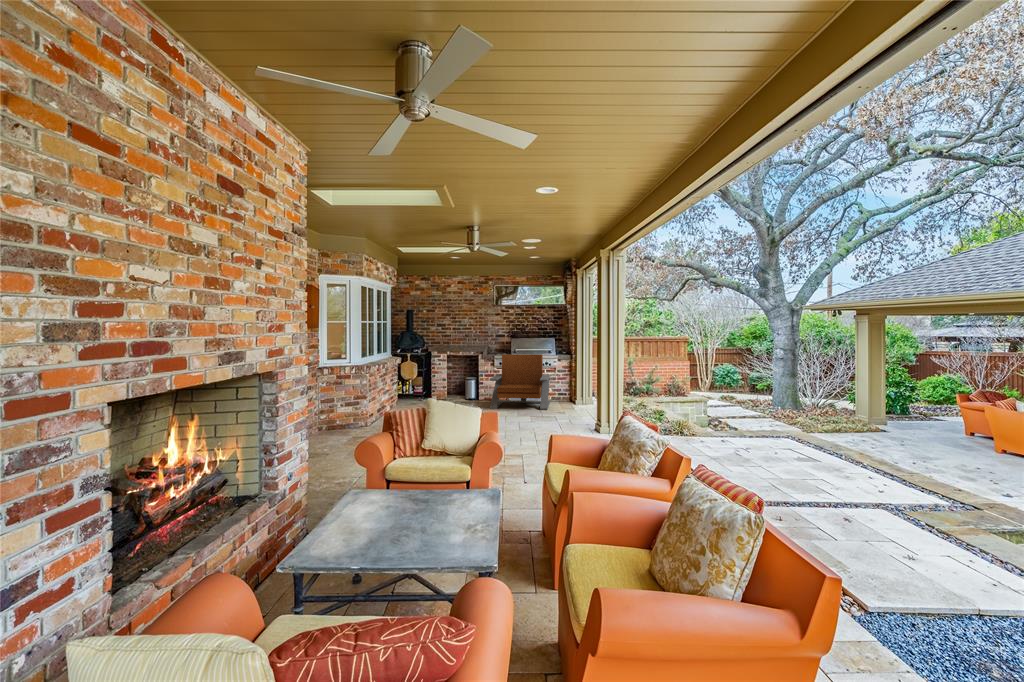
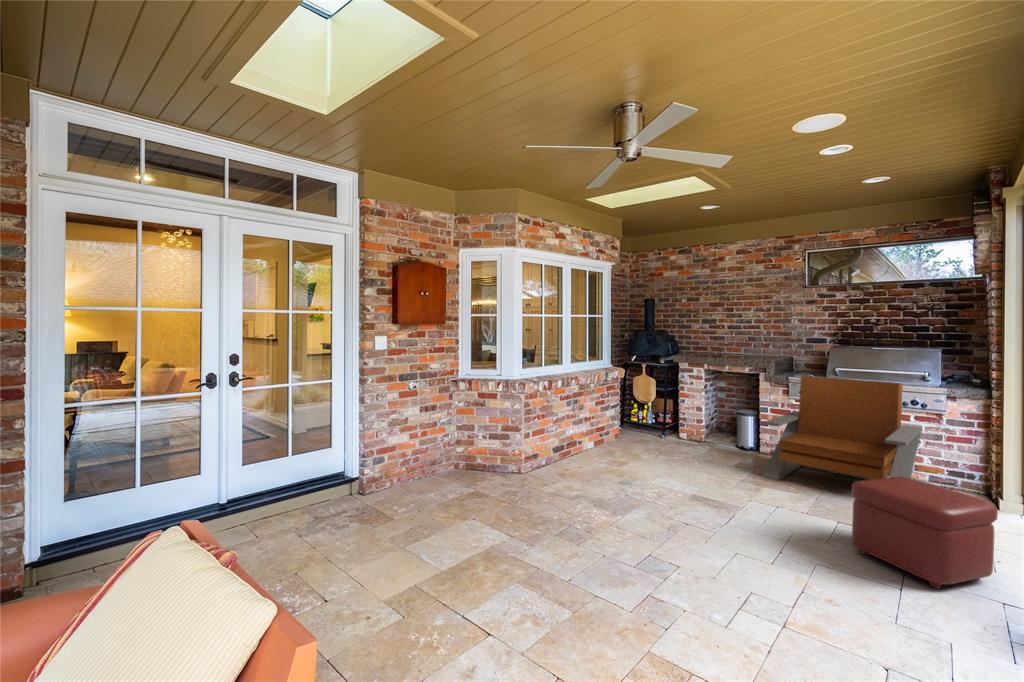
ottoman: none [535,390,577,425] -> present [852,477,998,588]

